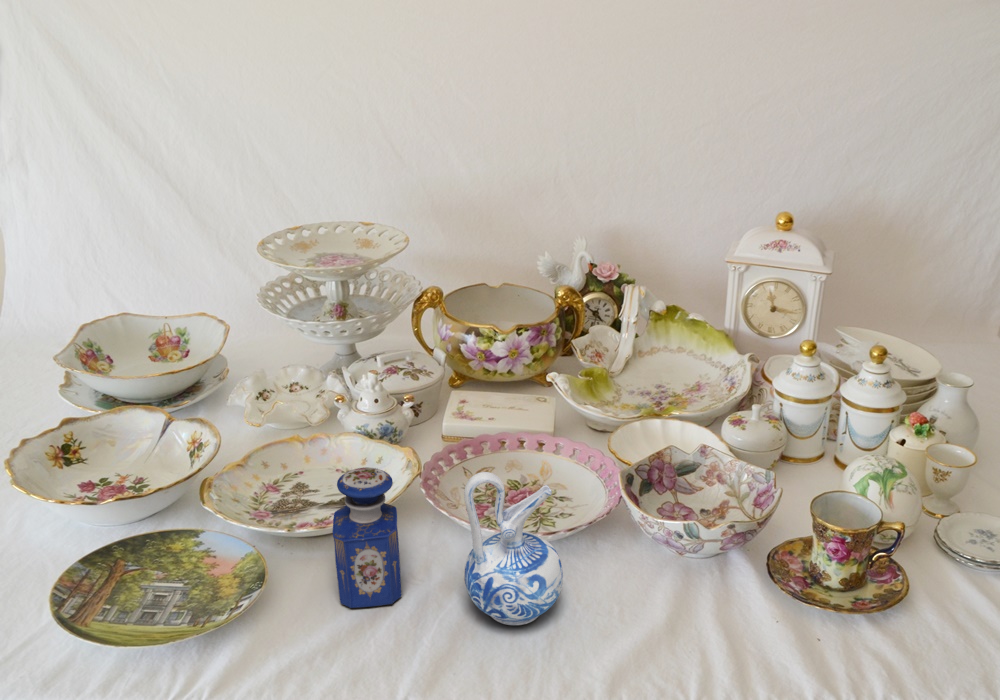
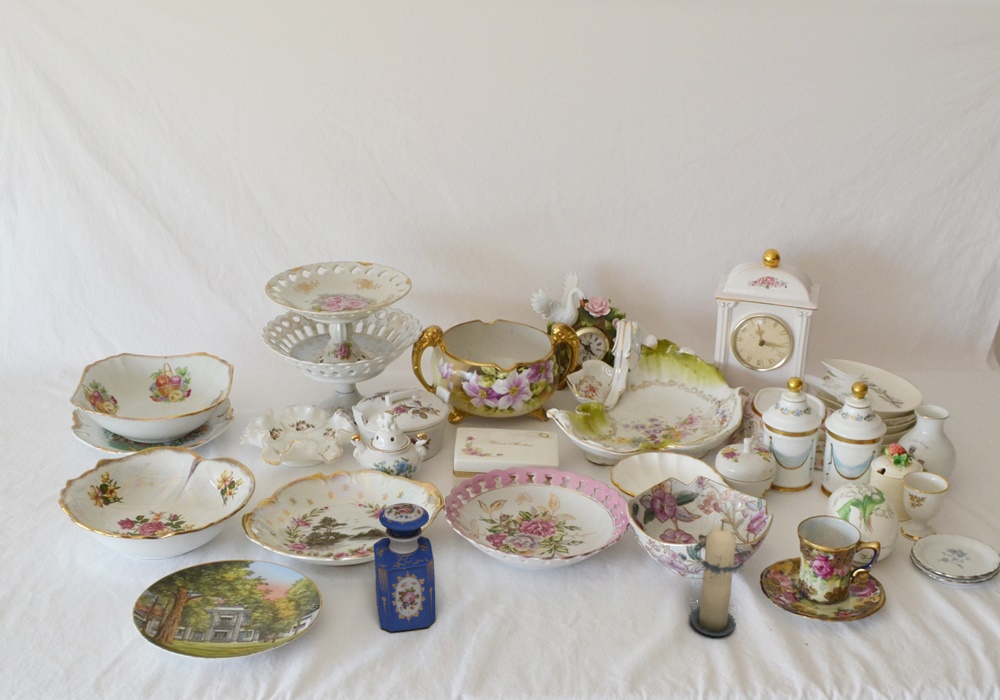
ceramic pitcher: present [464,472,563,625] -> none [495,505,583,642]
candle: none [677,494,751,627] -> present [689,520,744,636]

